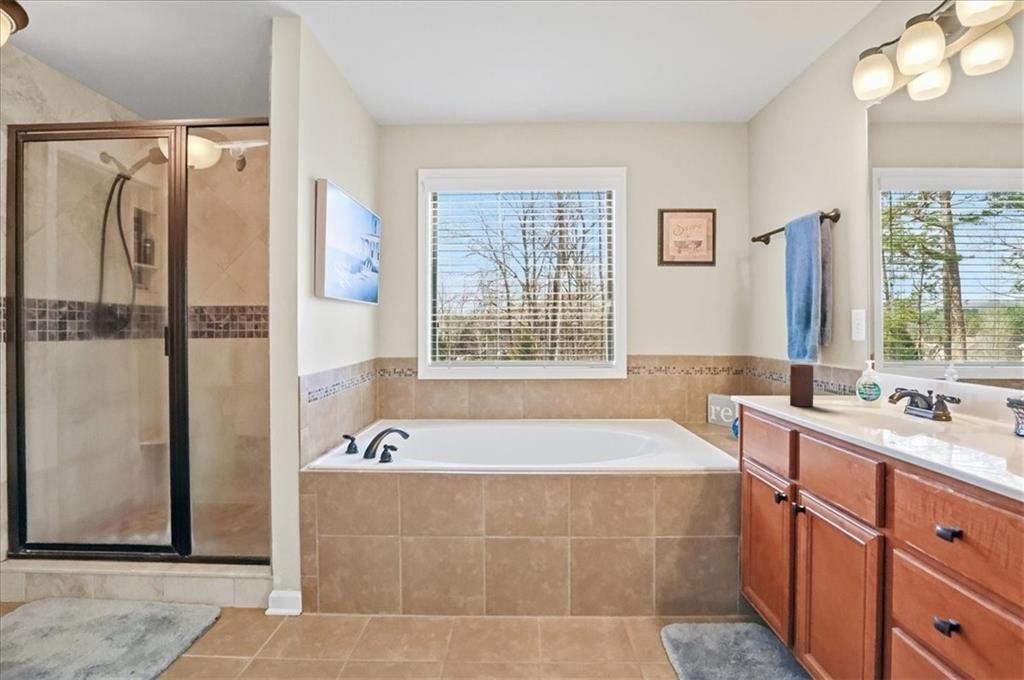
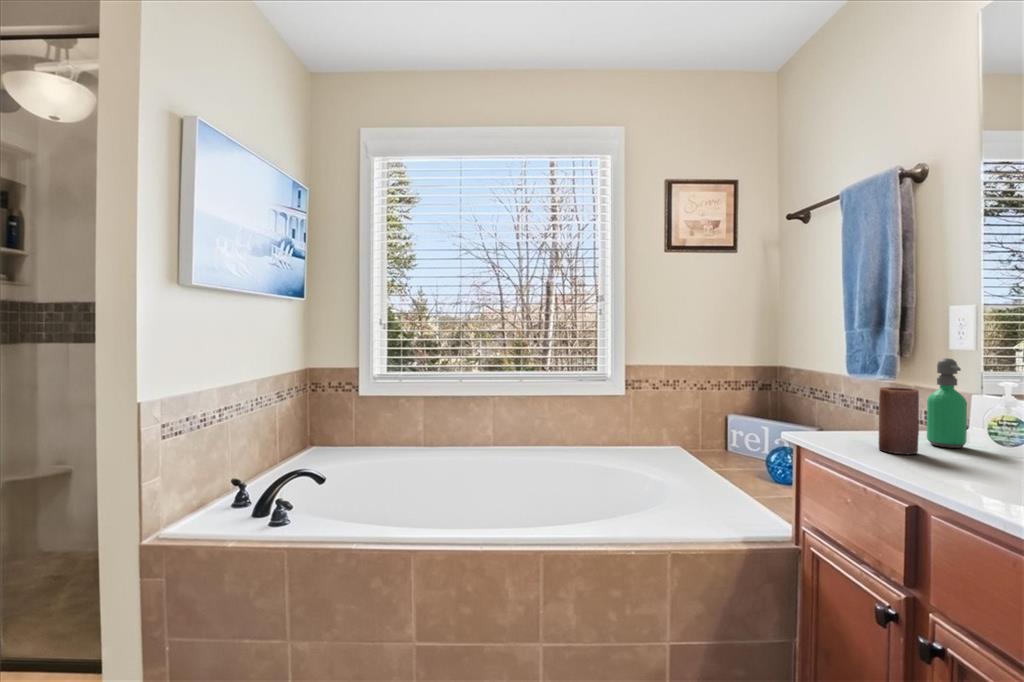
soap dispenser: none [825,346,849,404] -> present [927,358,967,448]

